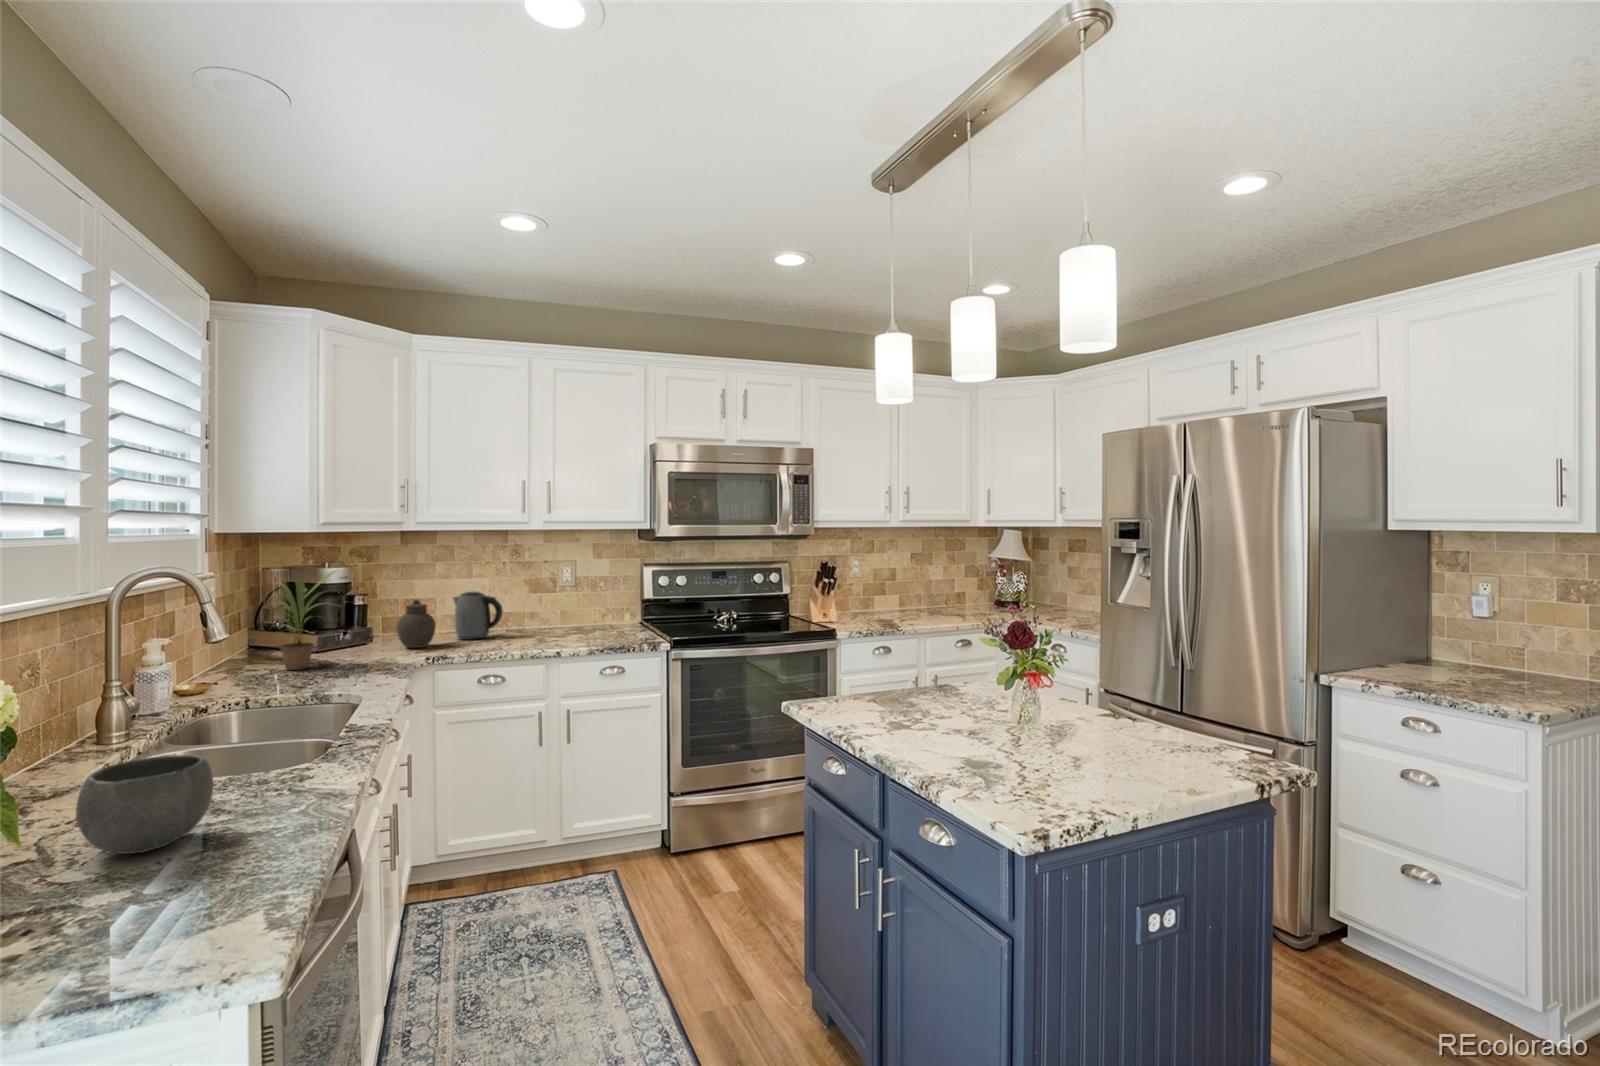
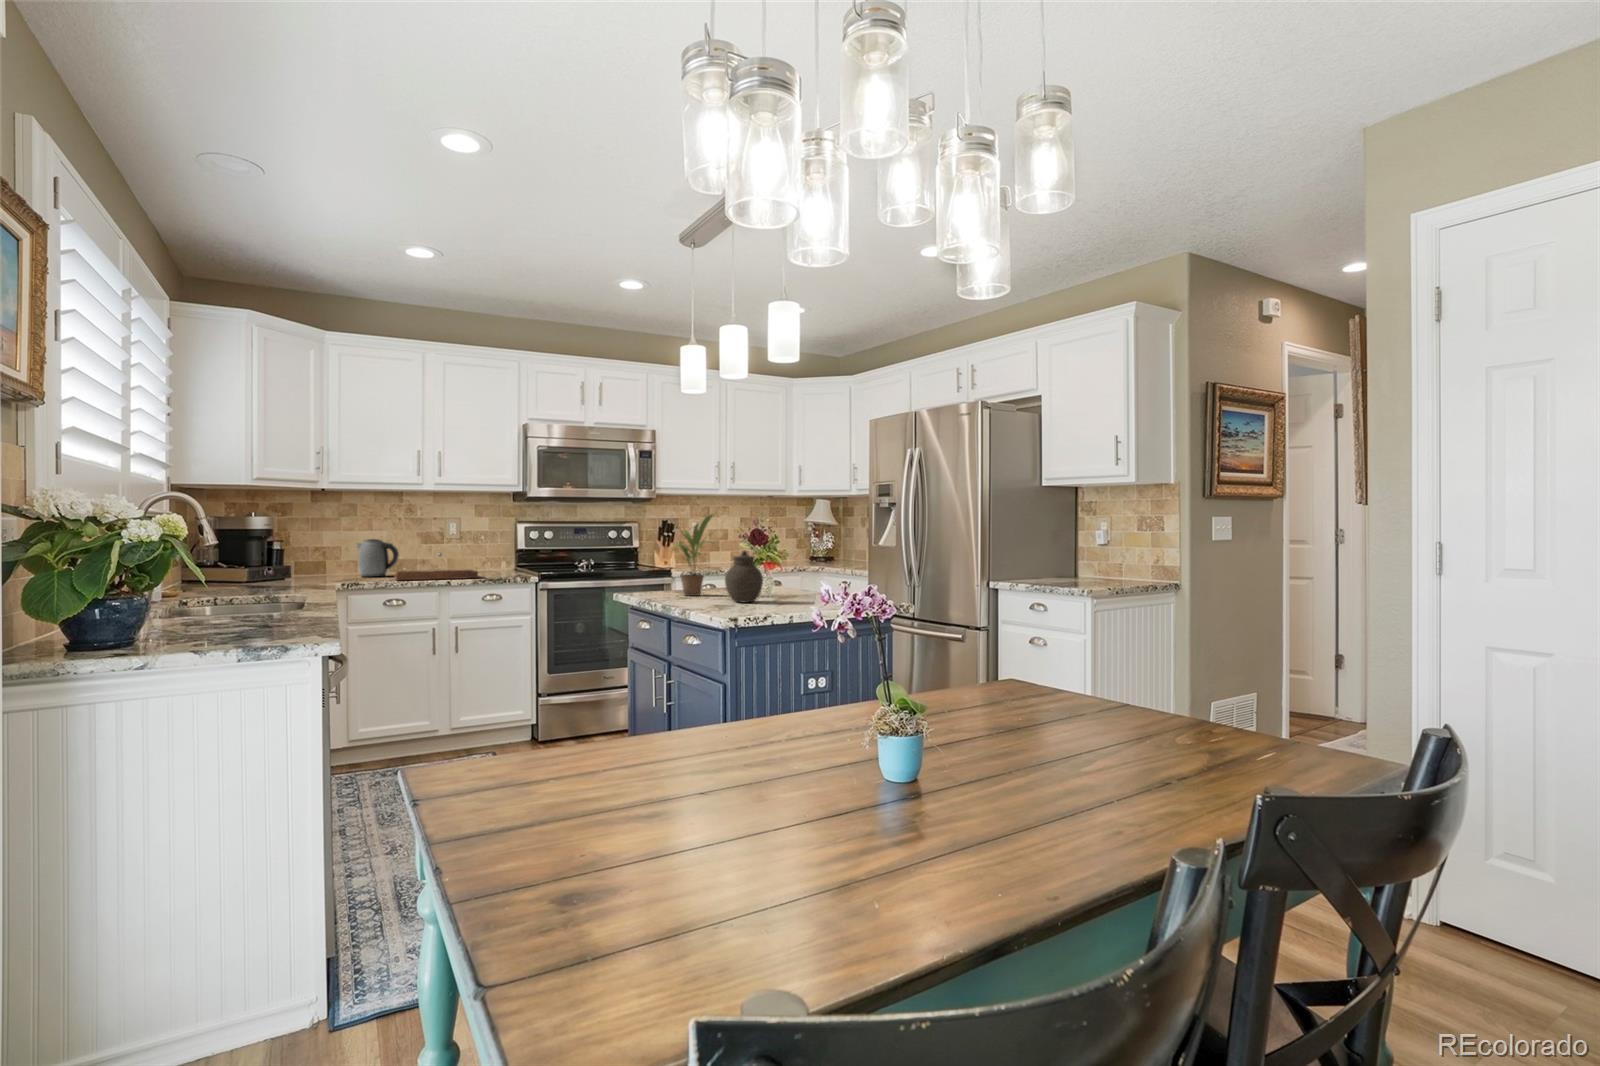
potted plant: present [280,571,336,670] -> present [675,514,714,596]
jar: present [396,600,436,648] -> present [725,551,763,602]
tray: none [496,611,596,650] -> present [395,553,478,580]
ceramic bowl: present [76,755,214,854] -> none [177,584,251,632]

